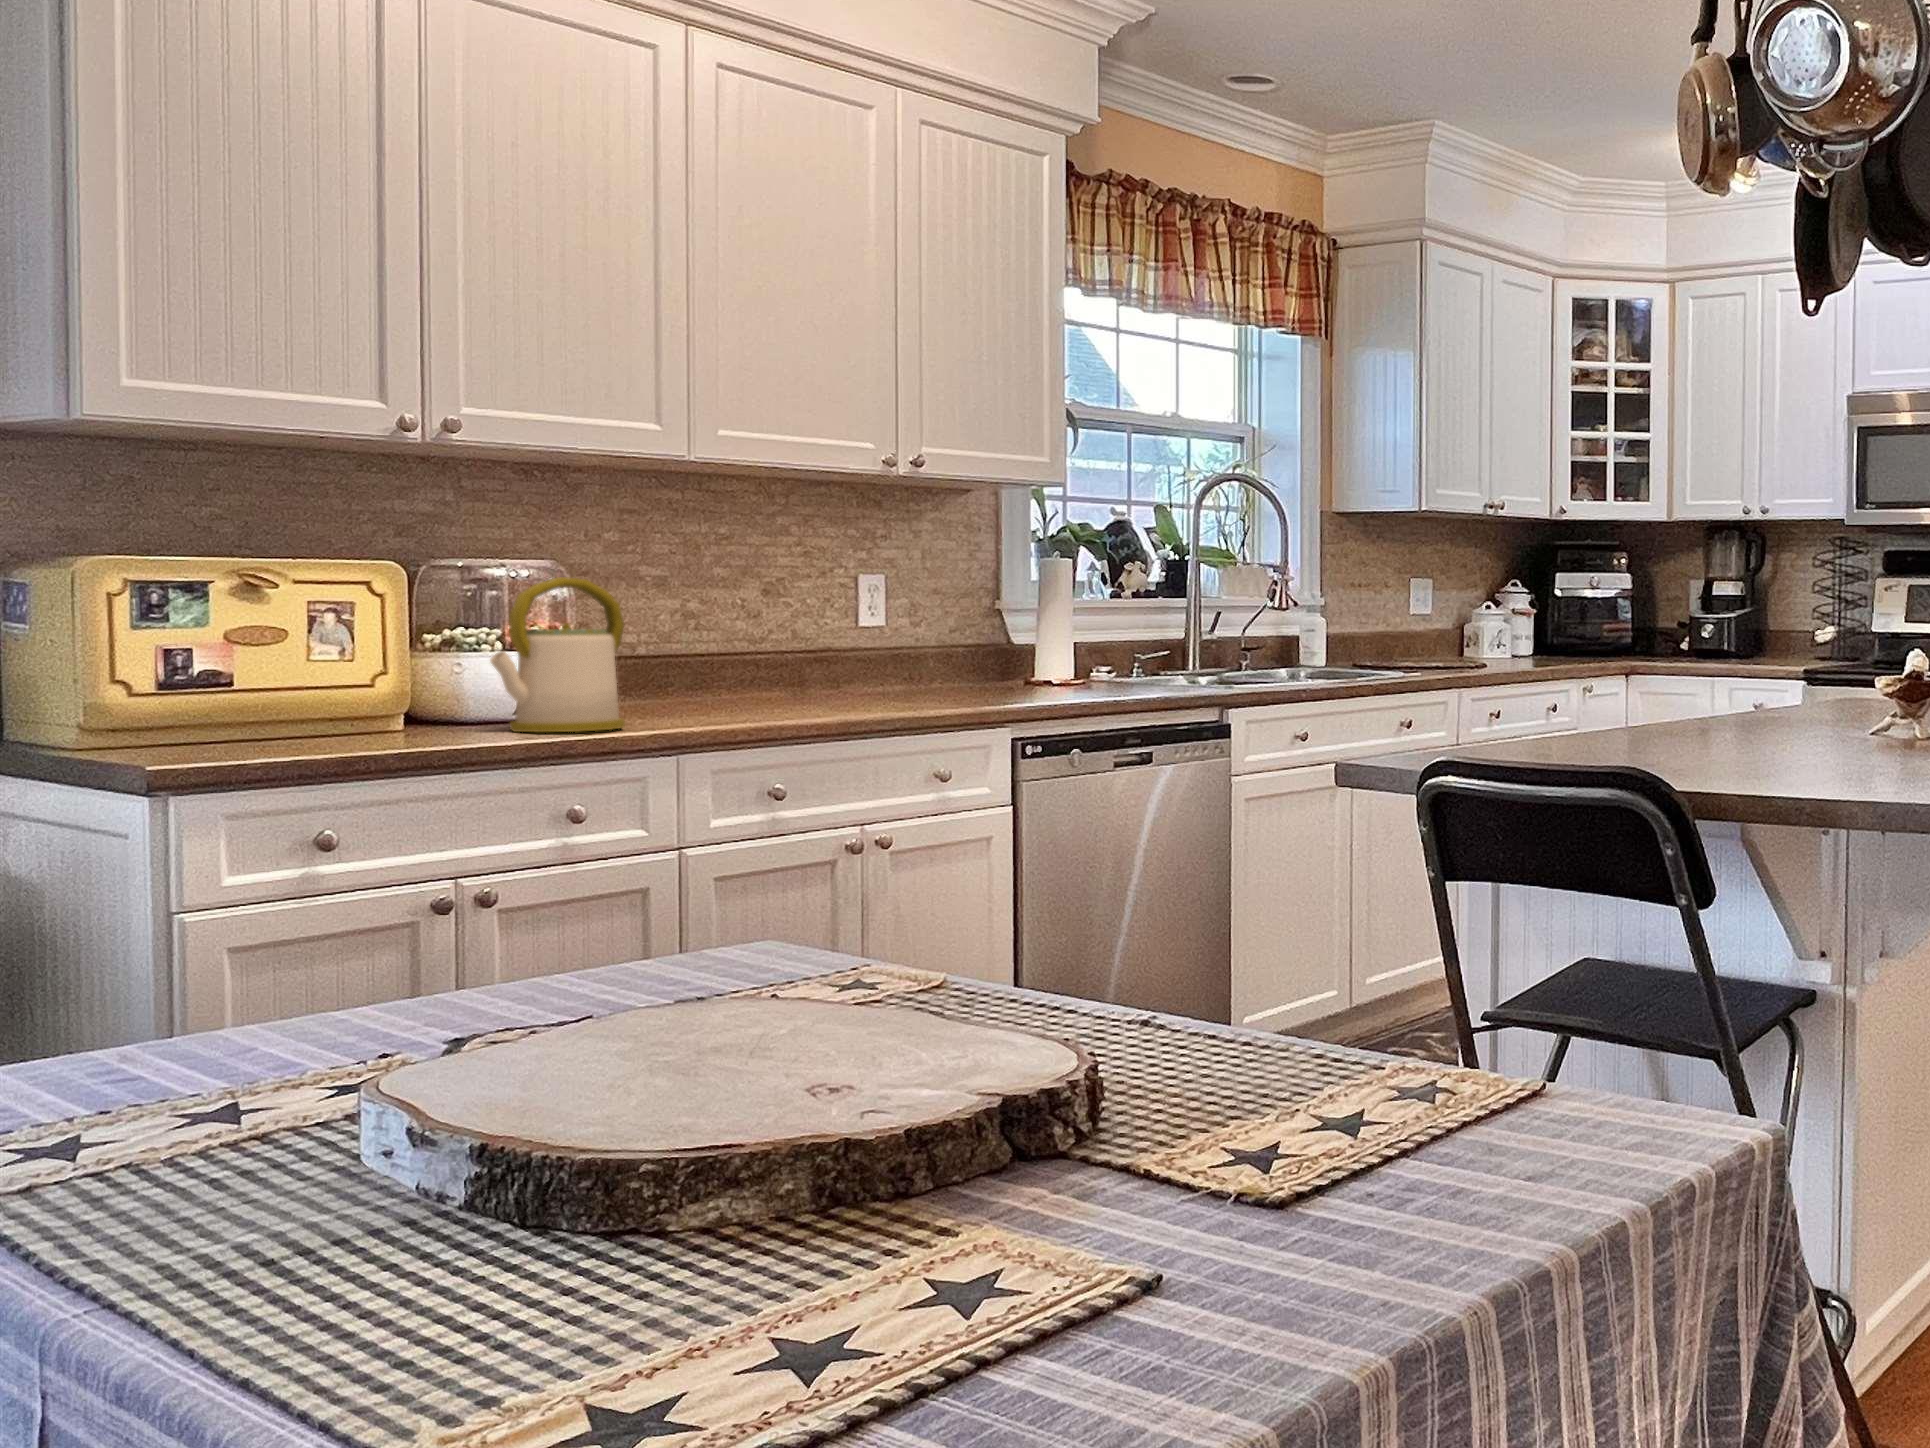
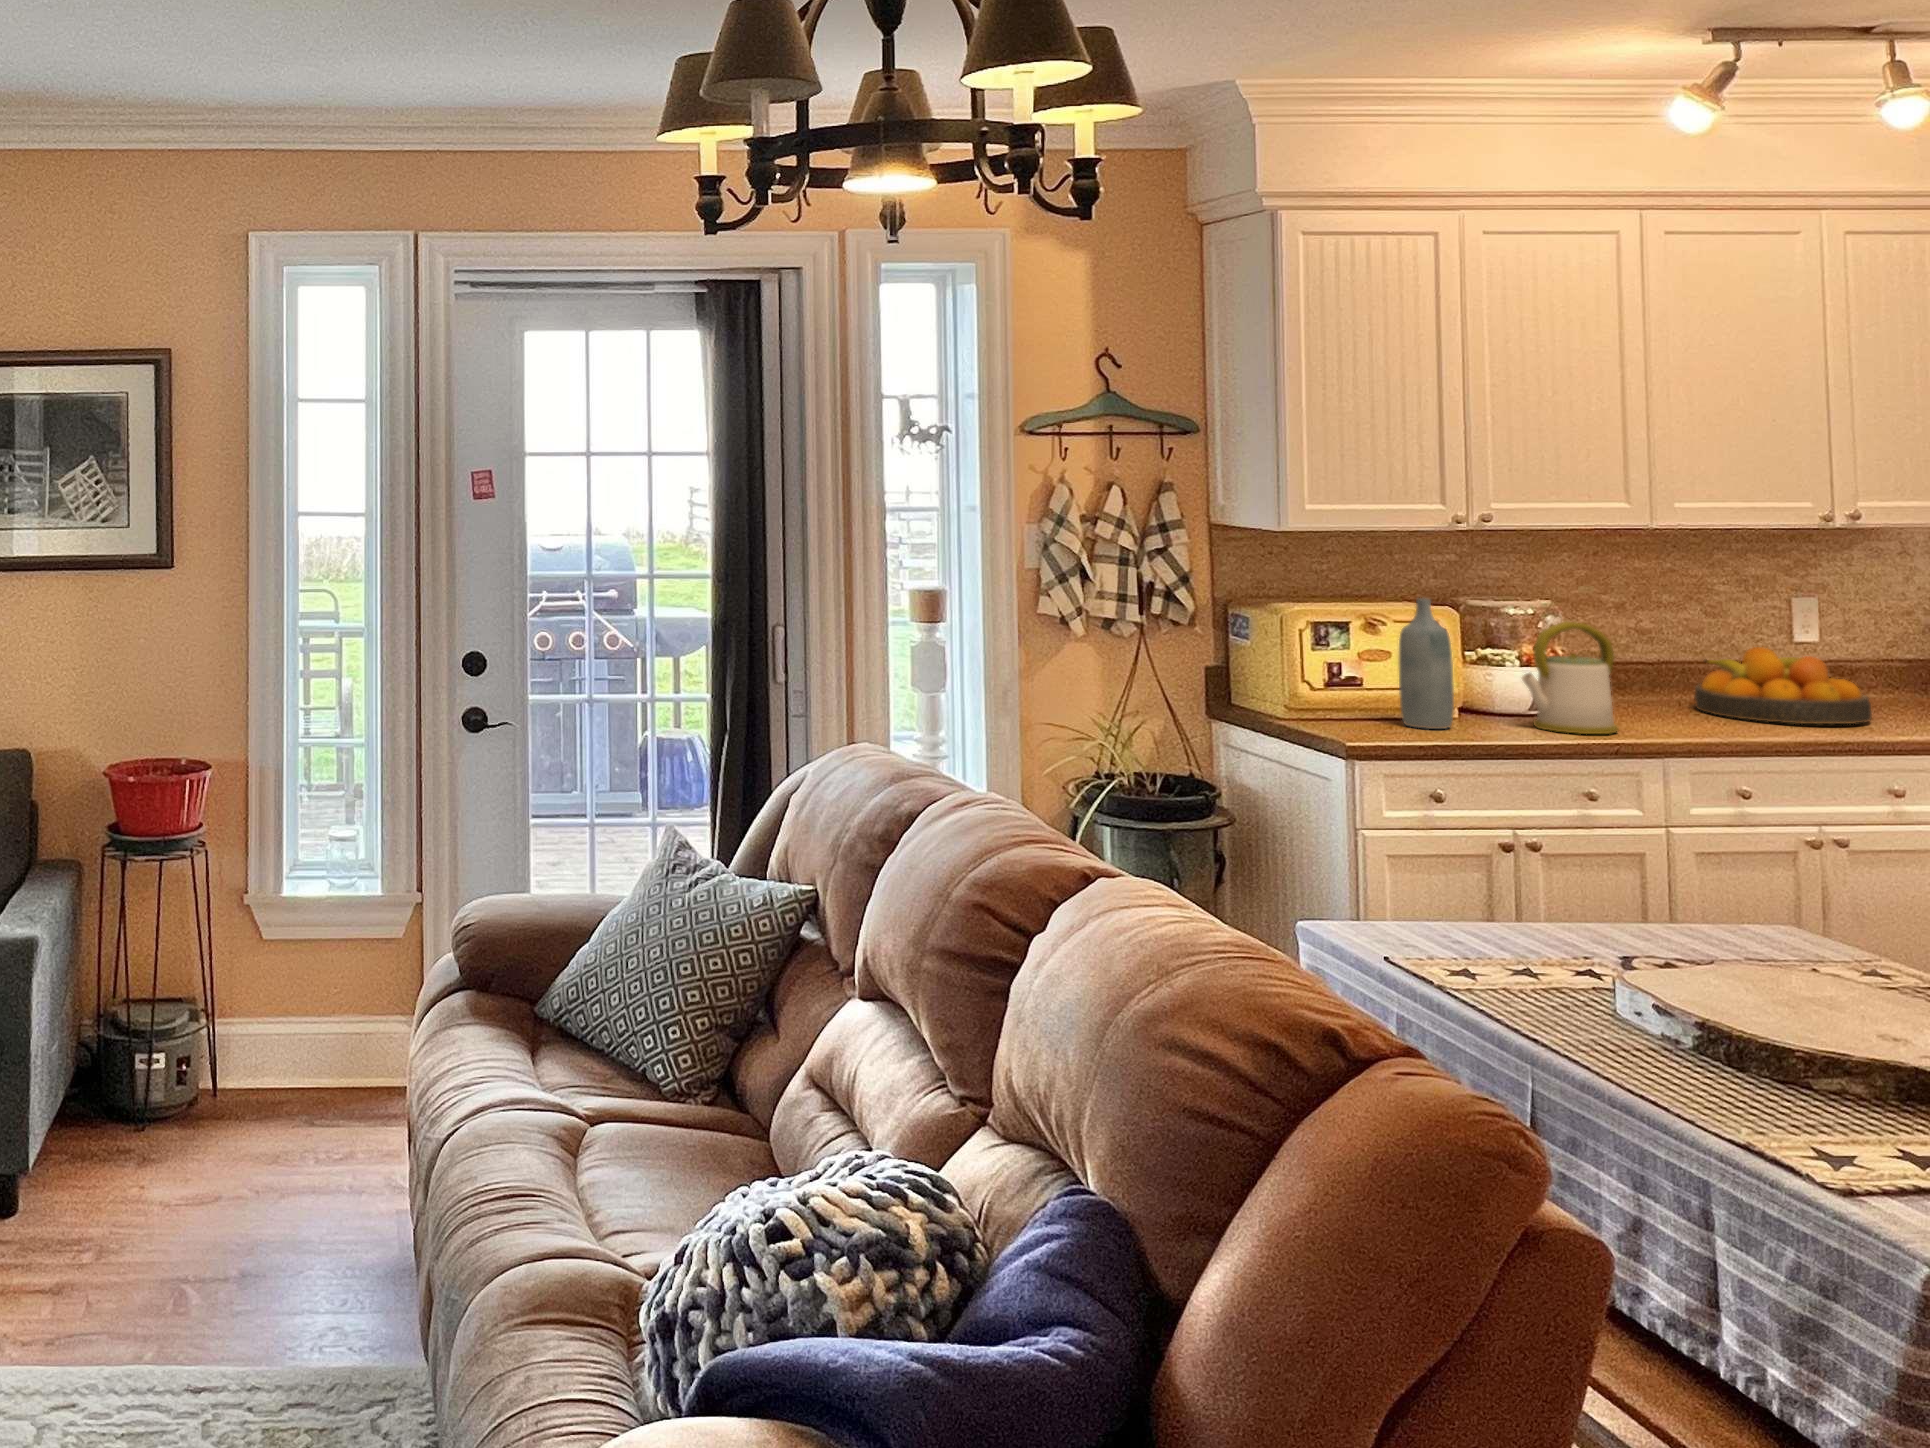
bottle: none [288,539,378,741] -> present [1399,598,1454,729]
fruit bowl: none [740,627,927,710] -> present [1694,647,1872,724]

